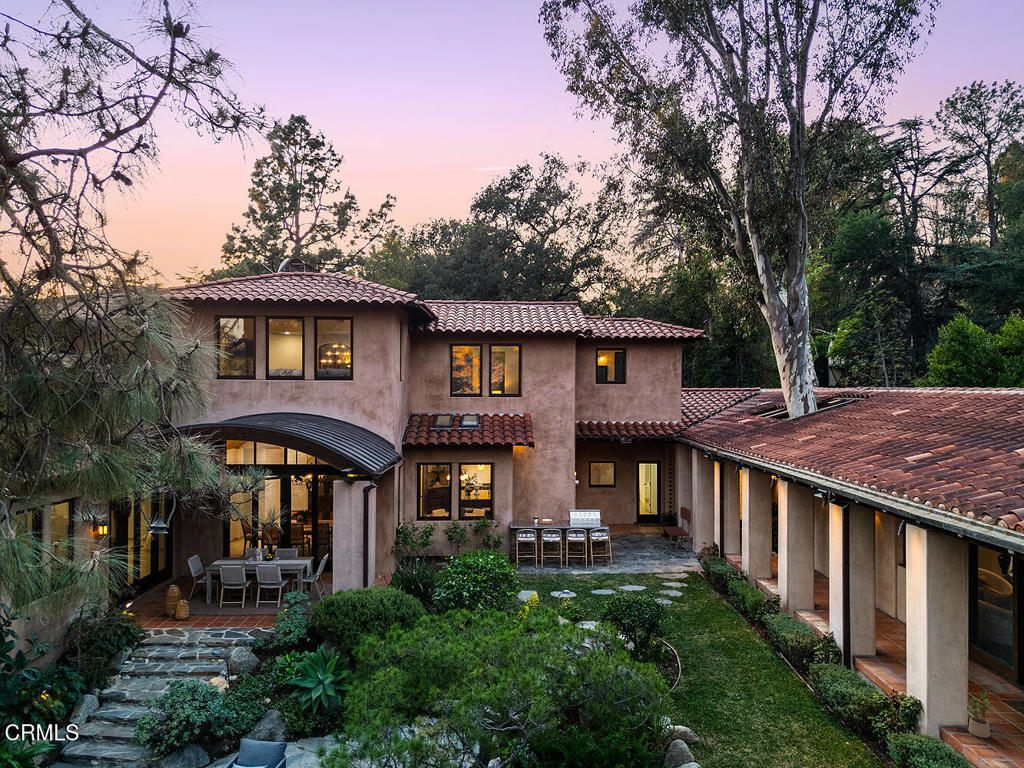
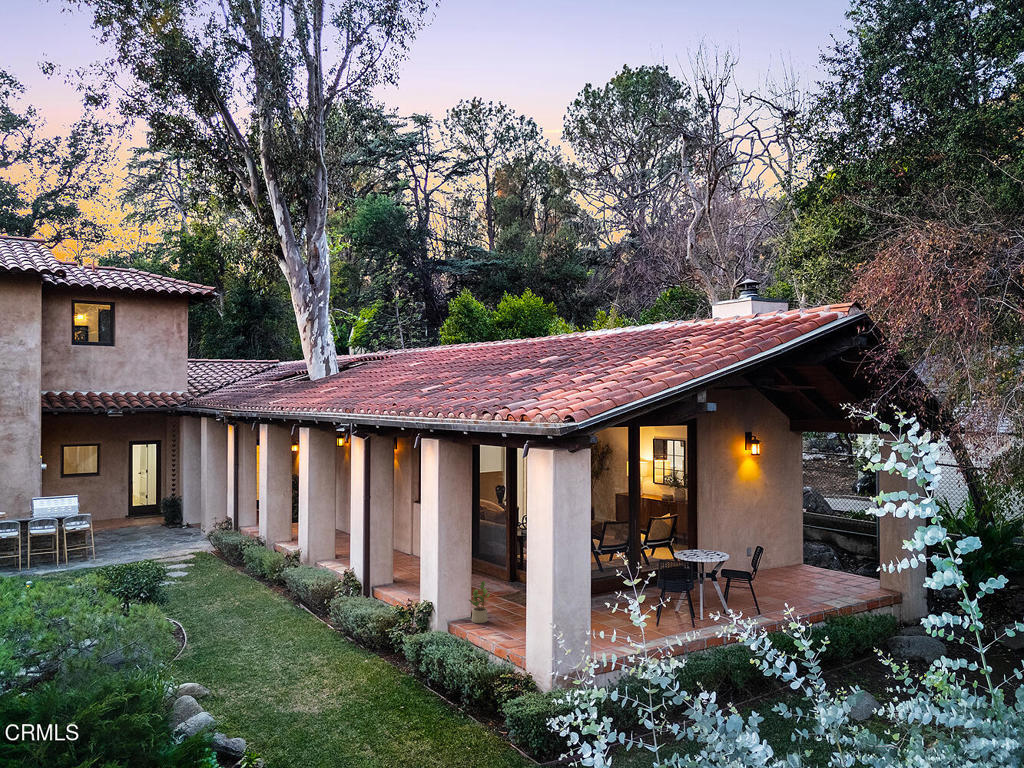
bench: present [664,507,691,551] -> none [167,486,201,537]

